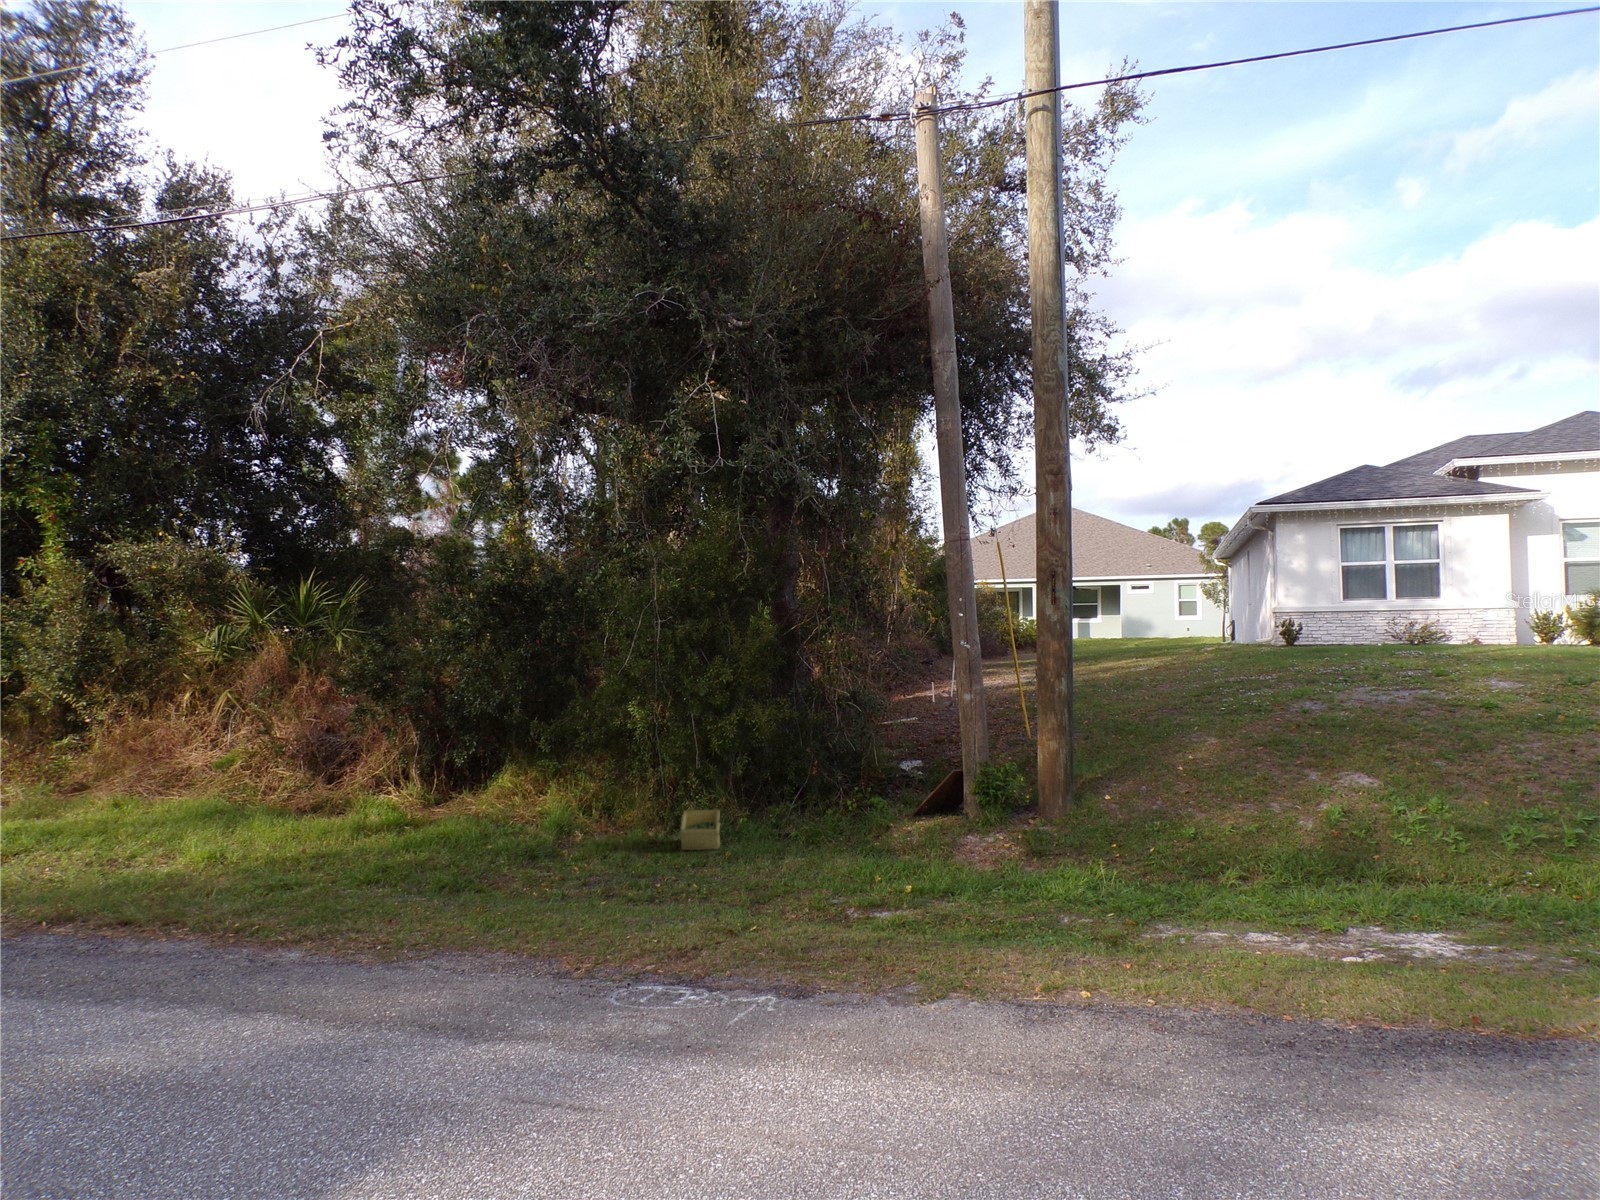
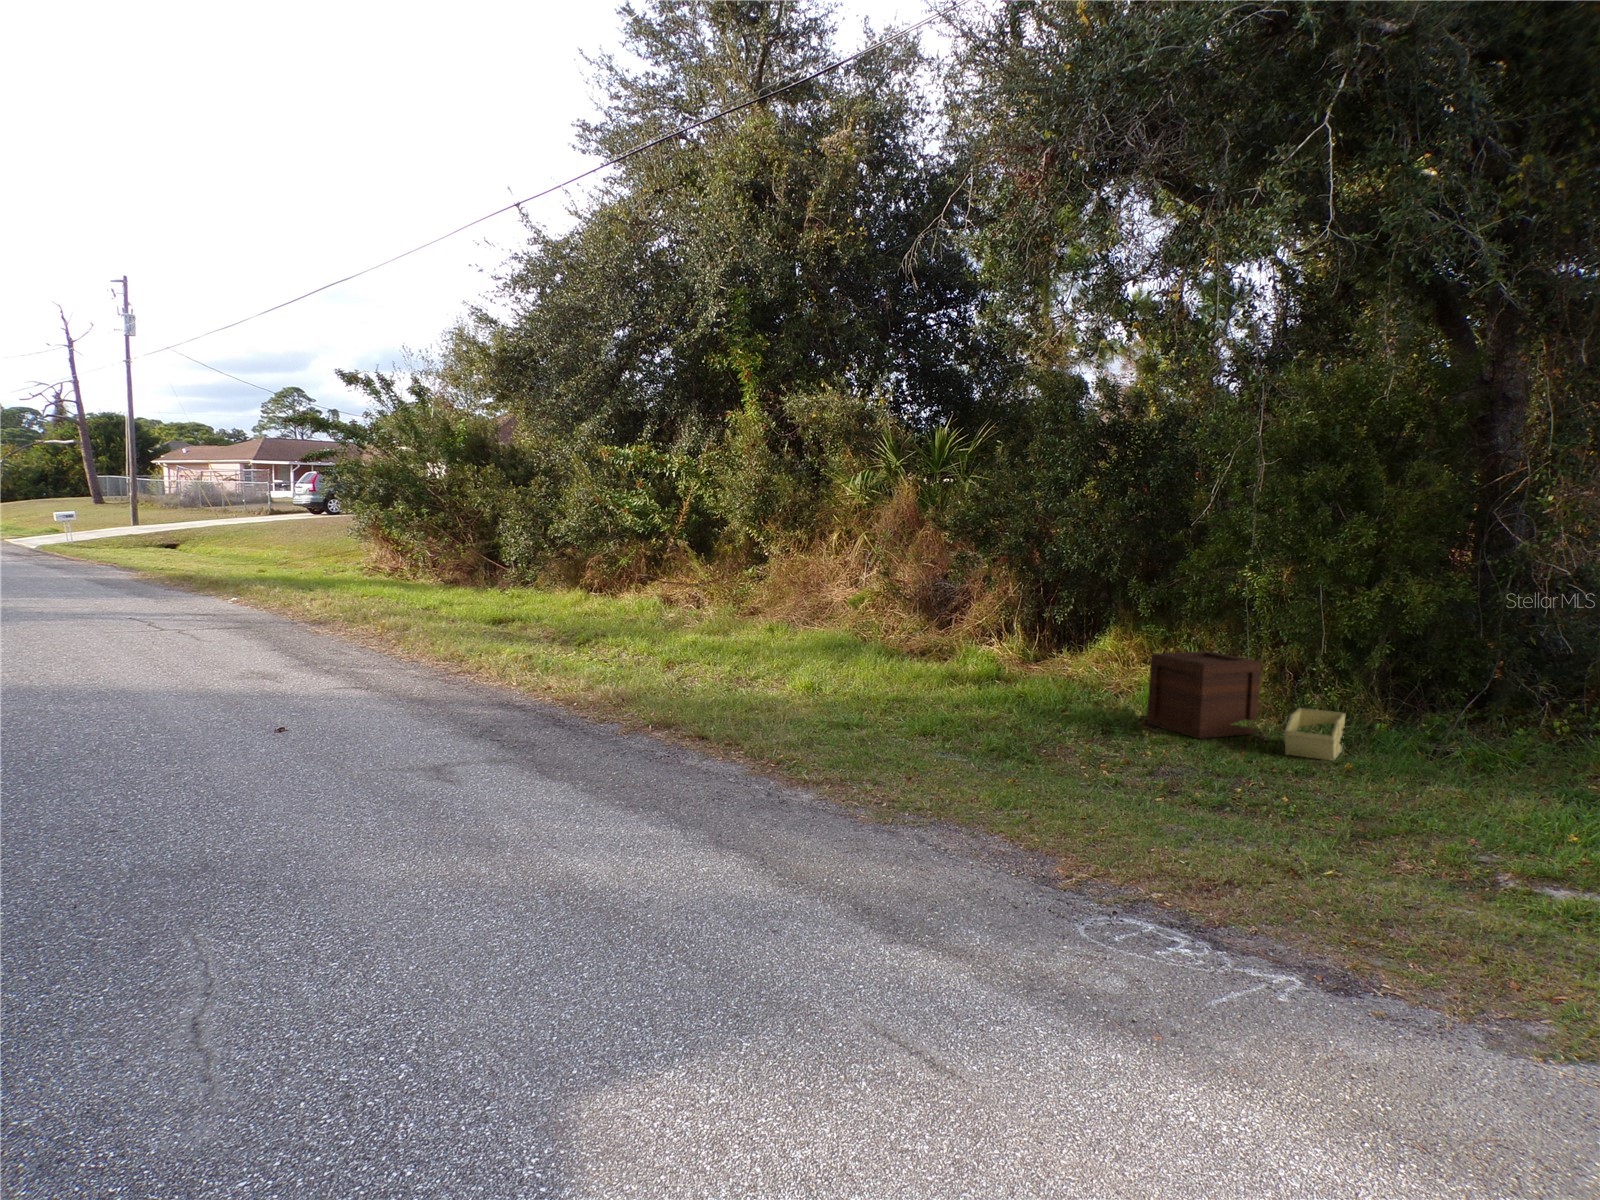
wooden crate: none [561,773,652,849] -> present [1147,651,1261,739]

